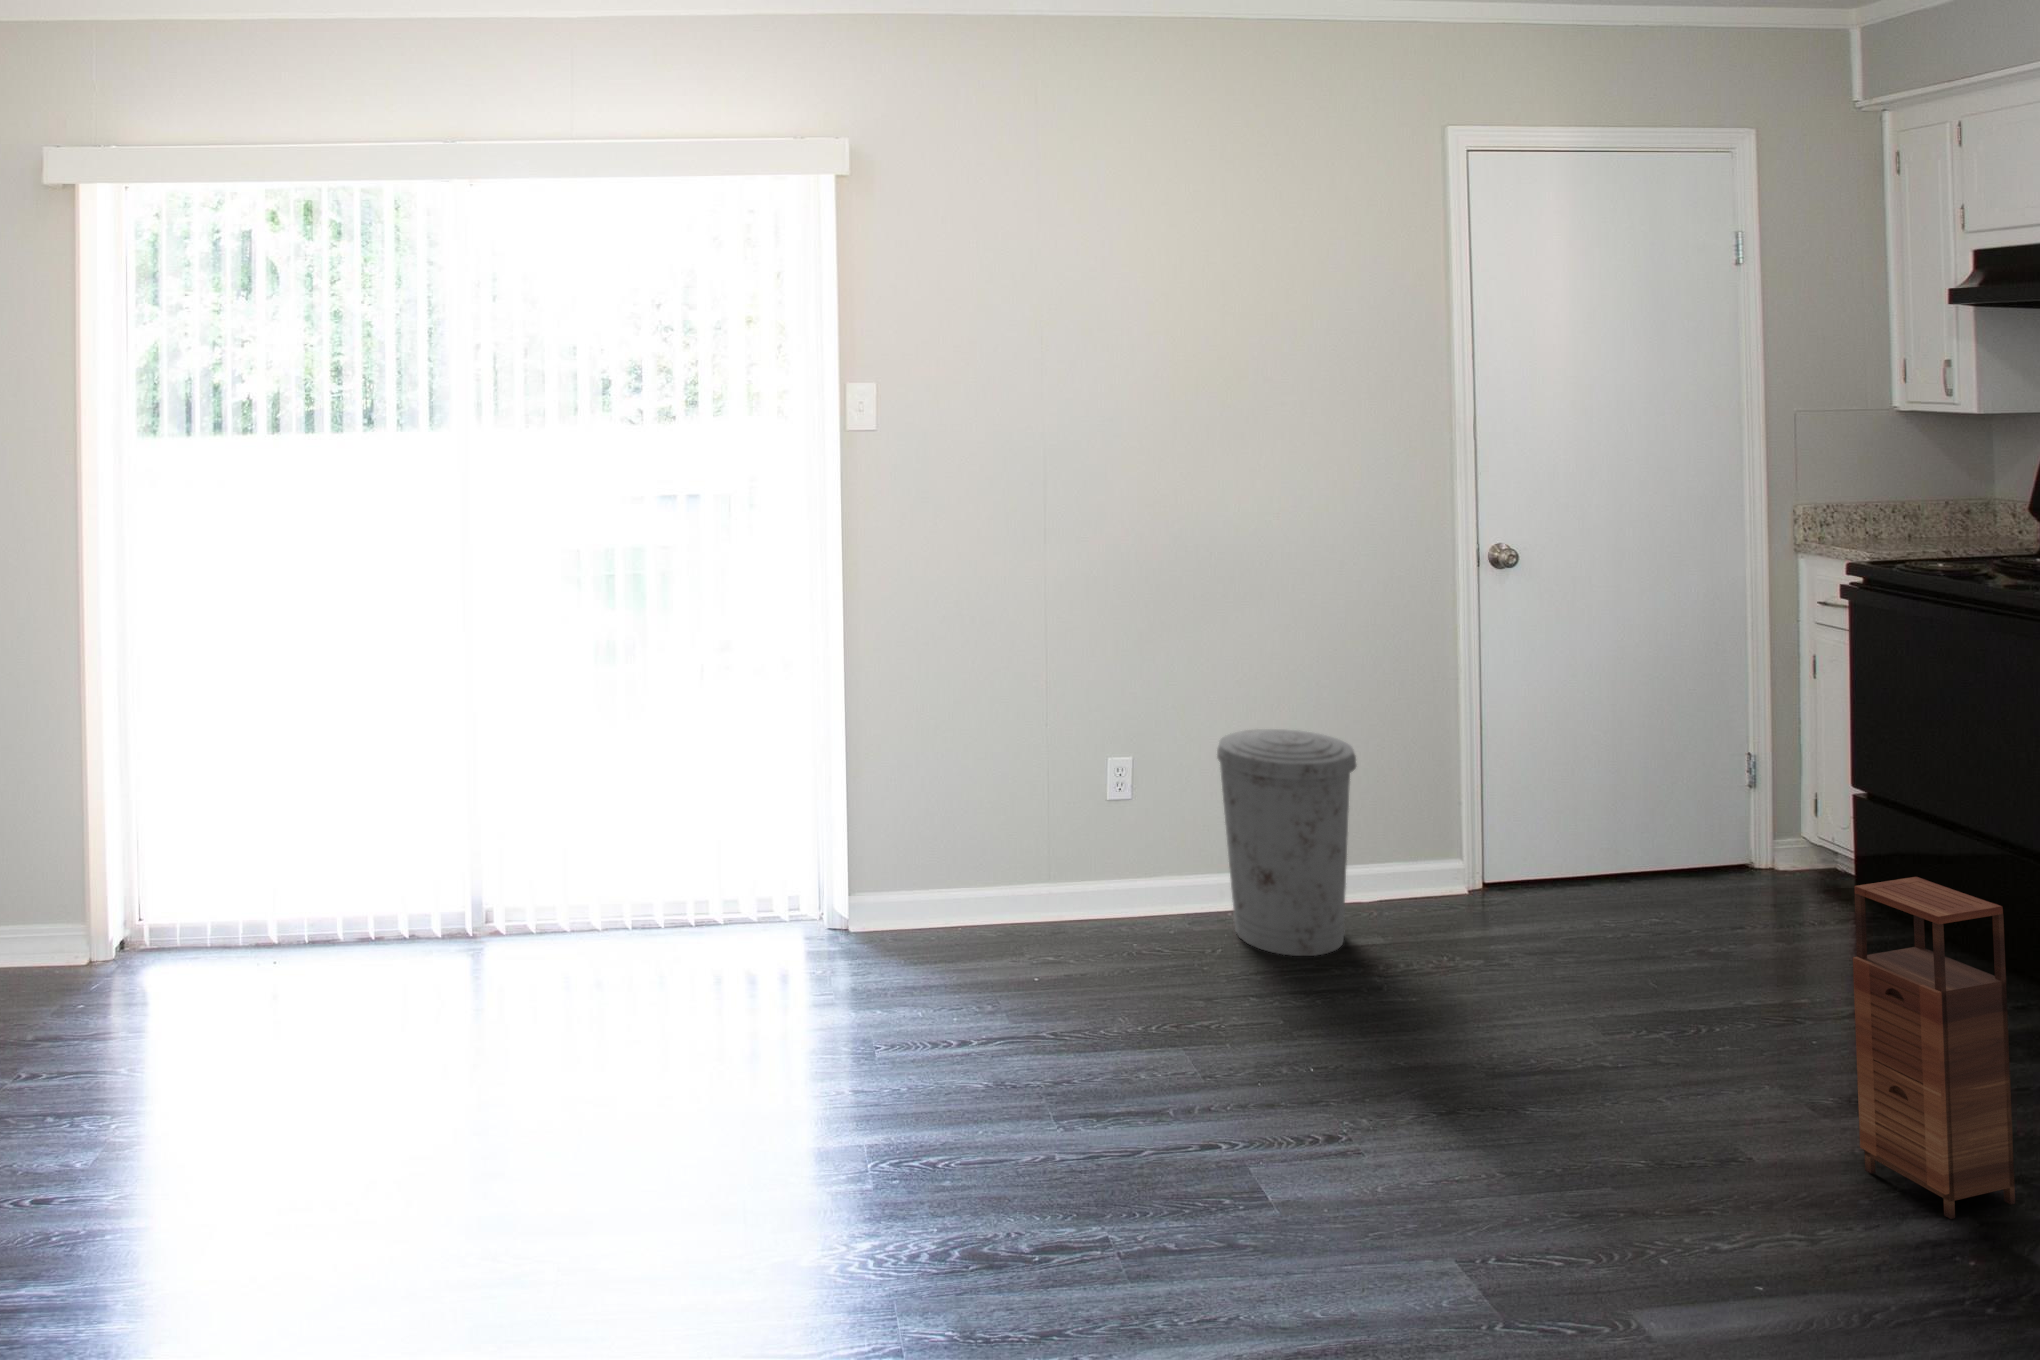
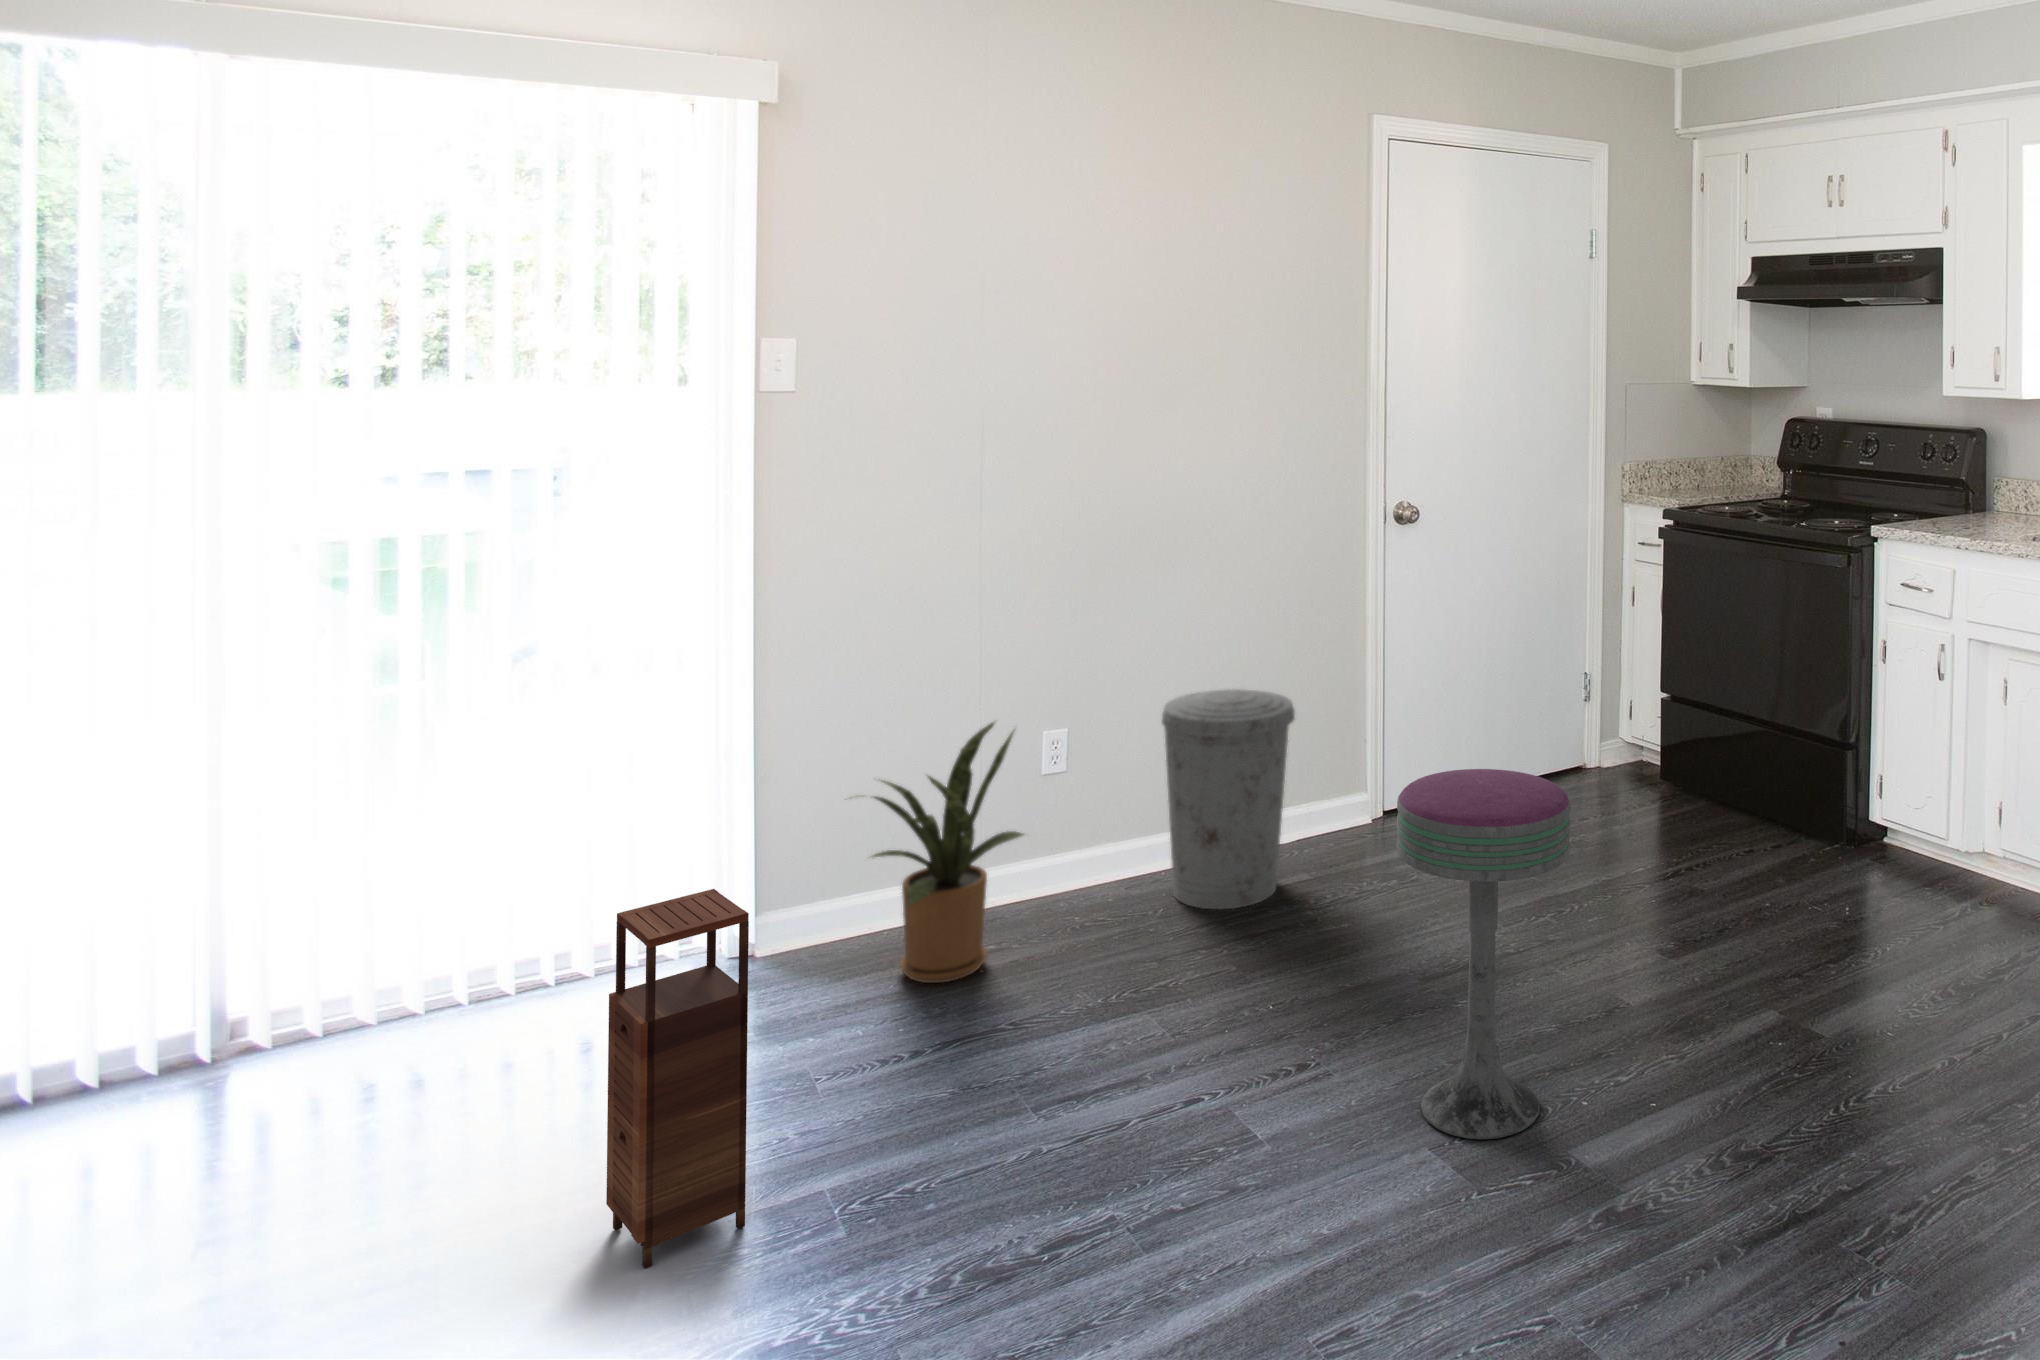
house plant: none [913,735,1089,973] -> present [872,723,1023,983]
bar stool: none [1412,851,1629,1287] -> present [1397,769,1571,1139]
storage cabinet: present [1853,877,2015,1219] -> present [606,889,749,1268]

